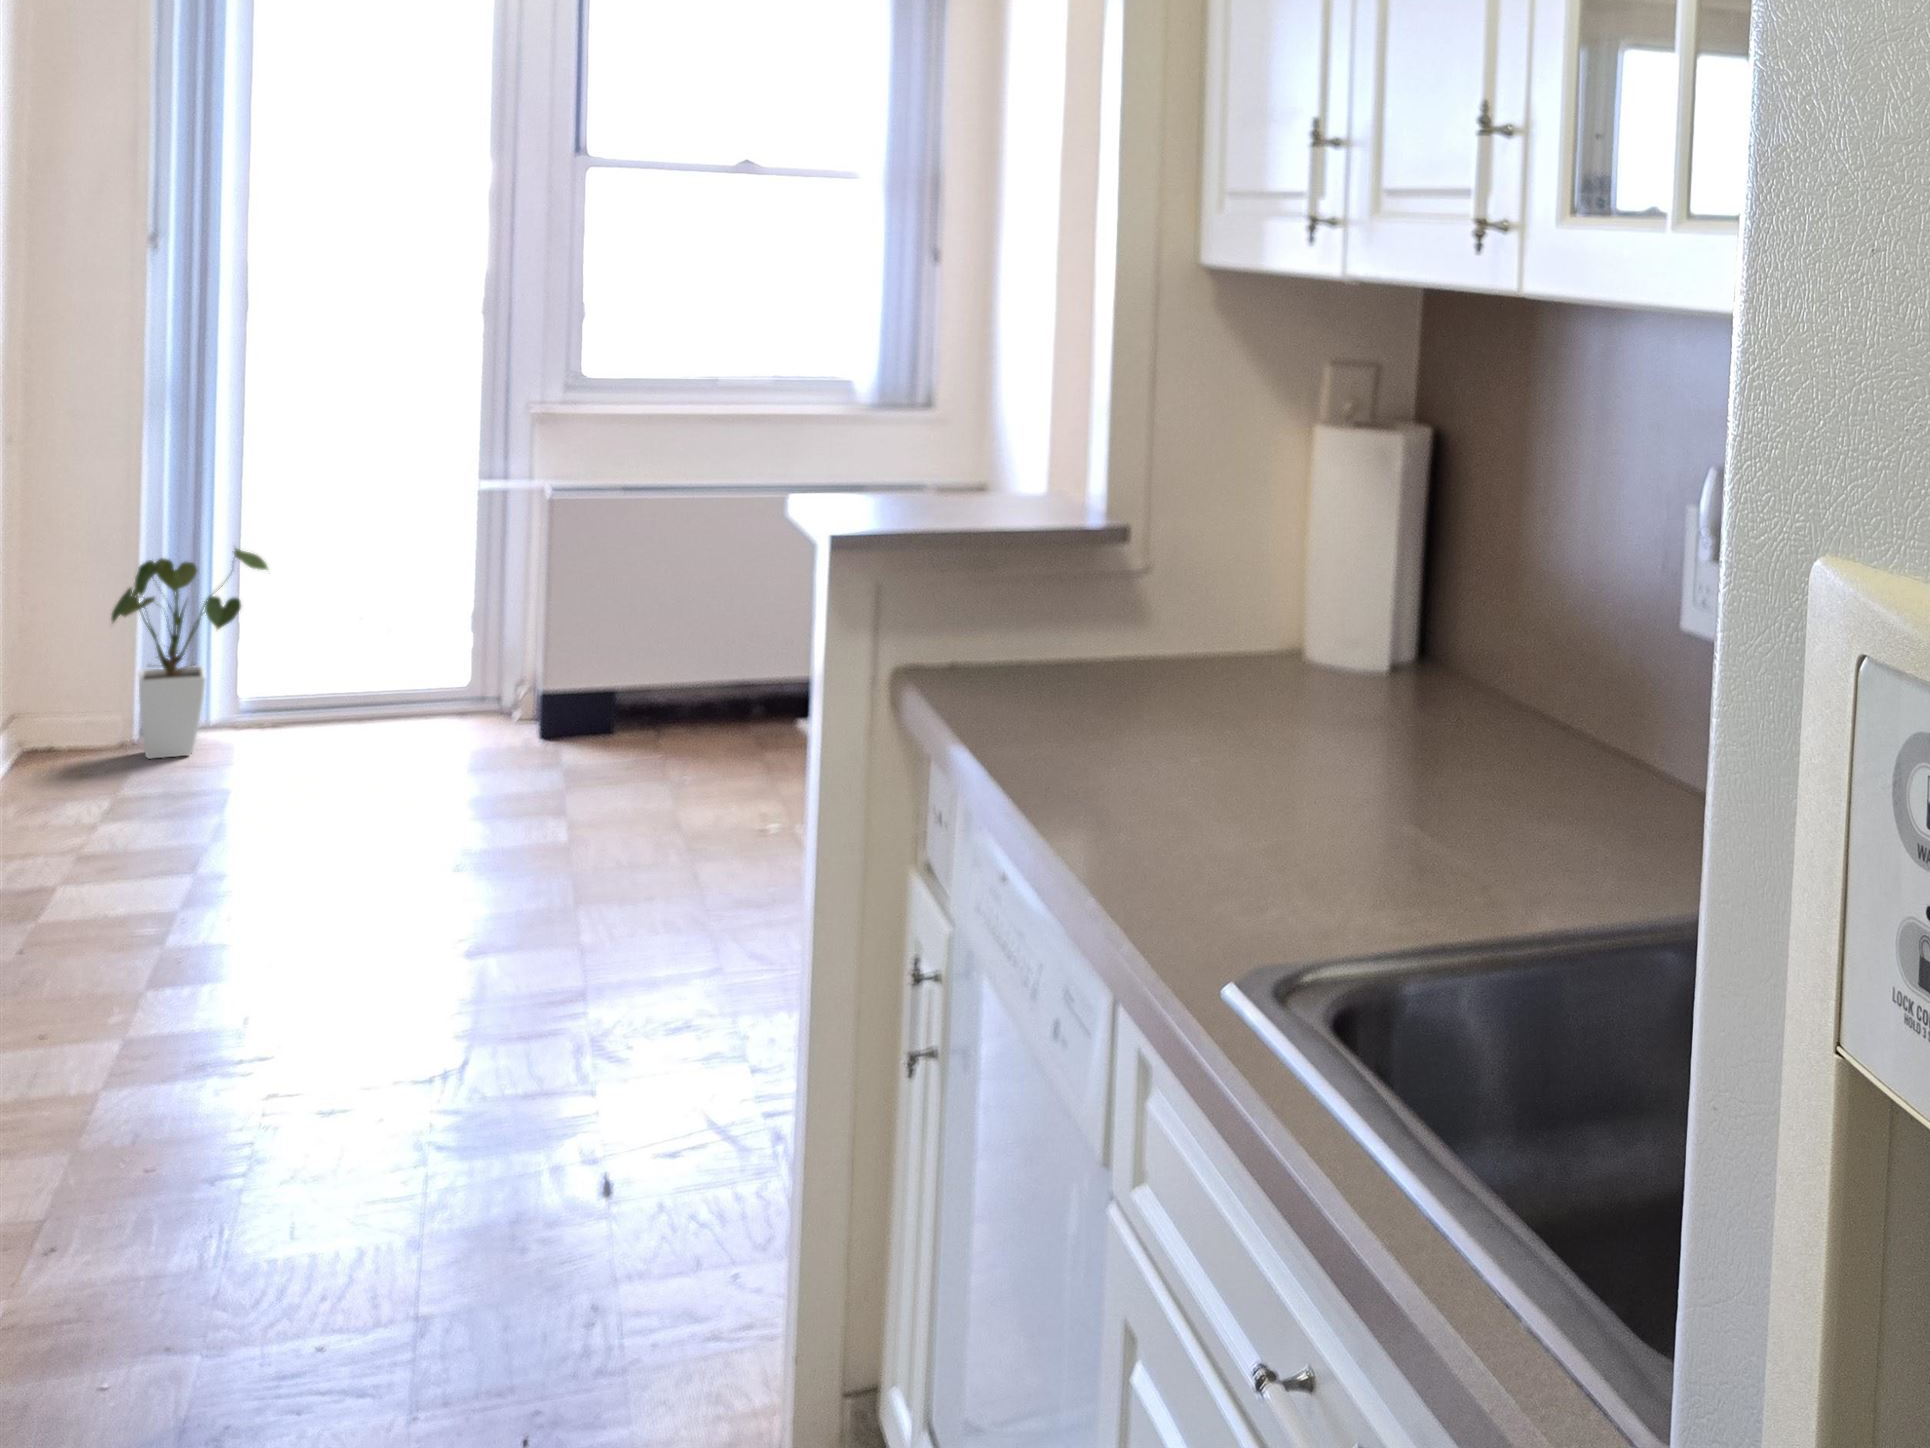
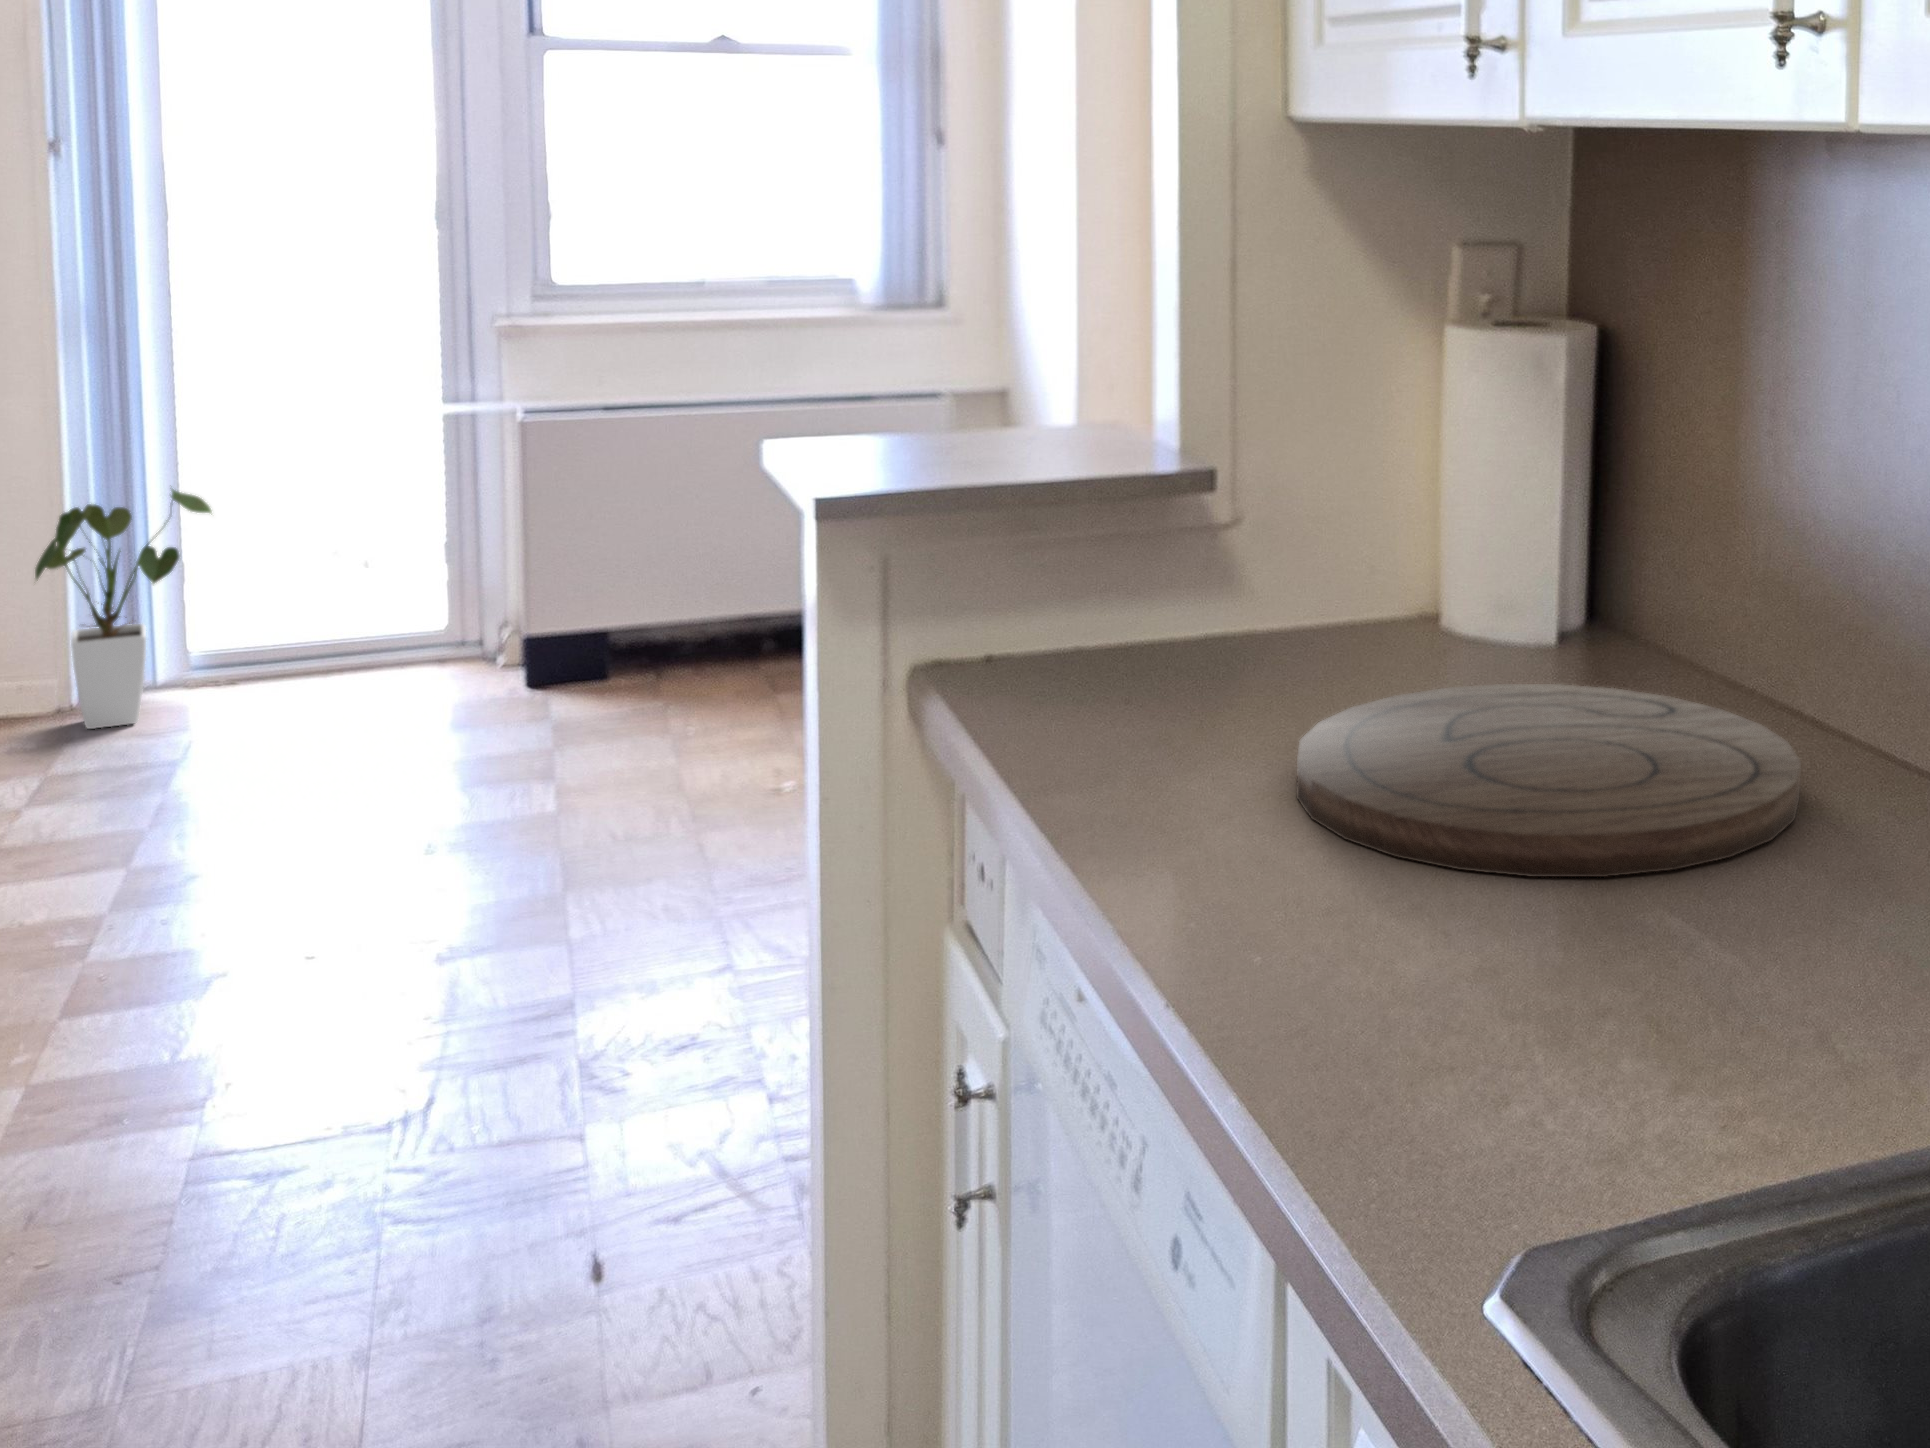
cutting board: none [1169,686,1532,801] -> present [1297,684,1801,877]

